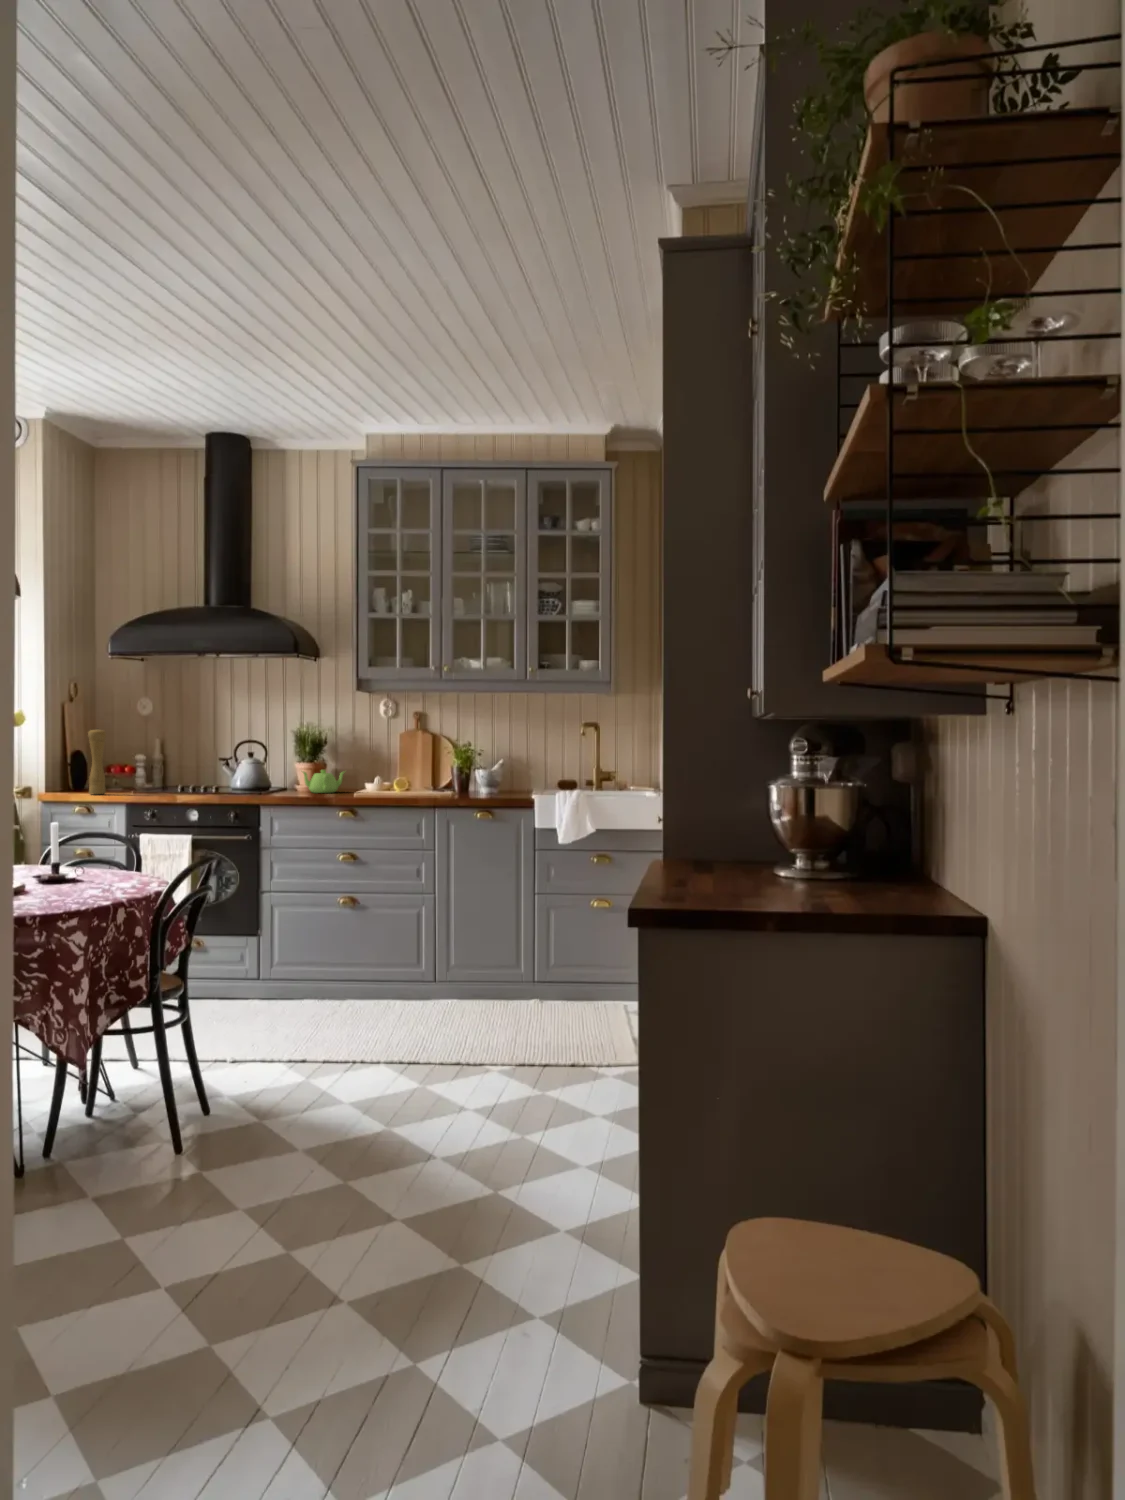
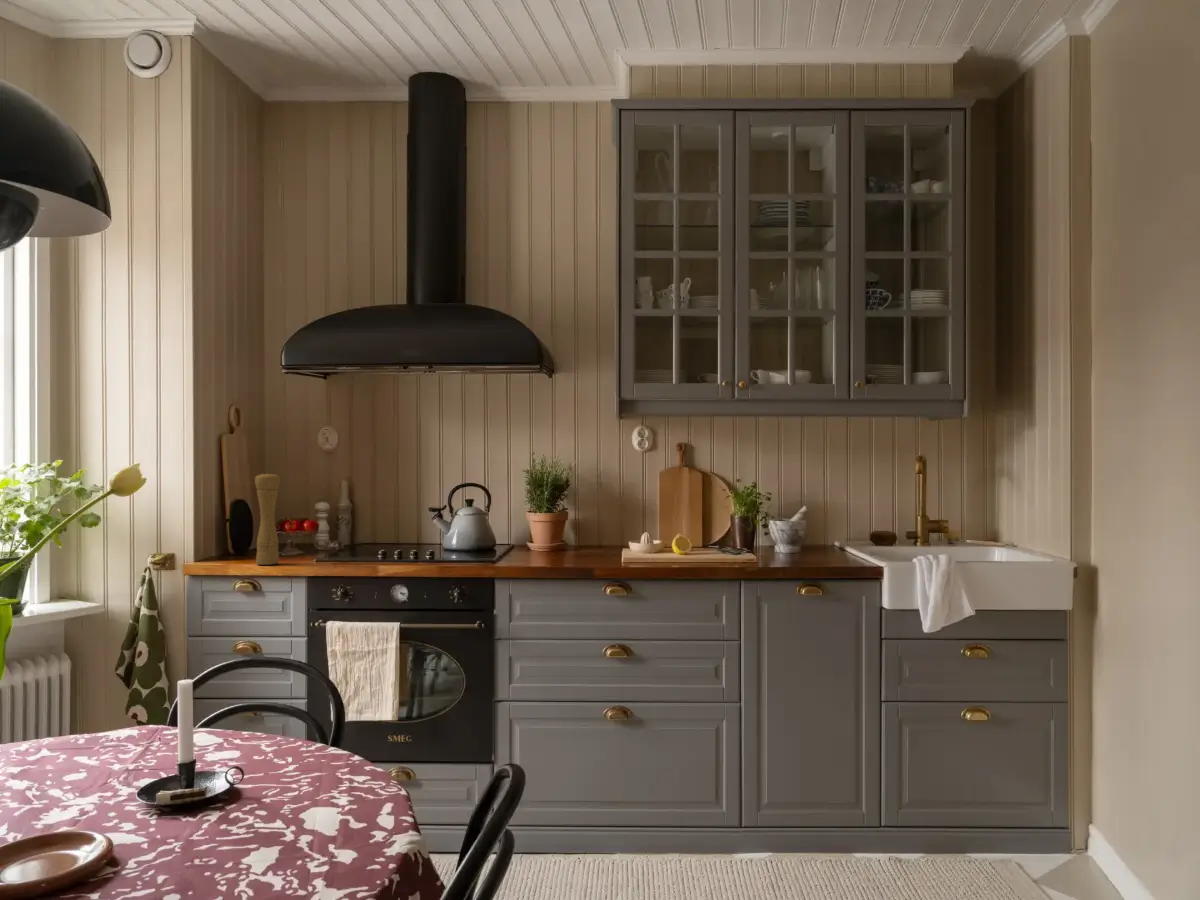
teapot: present [303,770,345,793] -> none [540,525,599,556]

